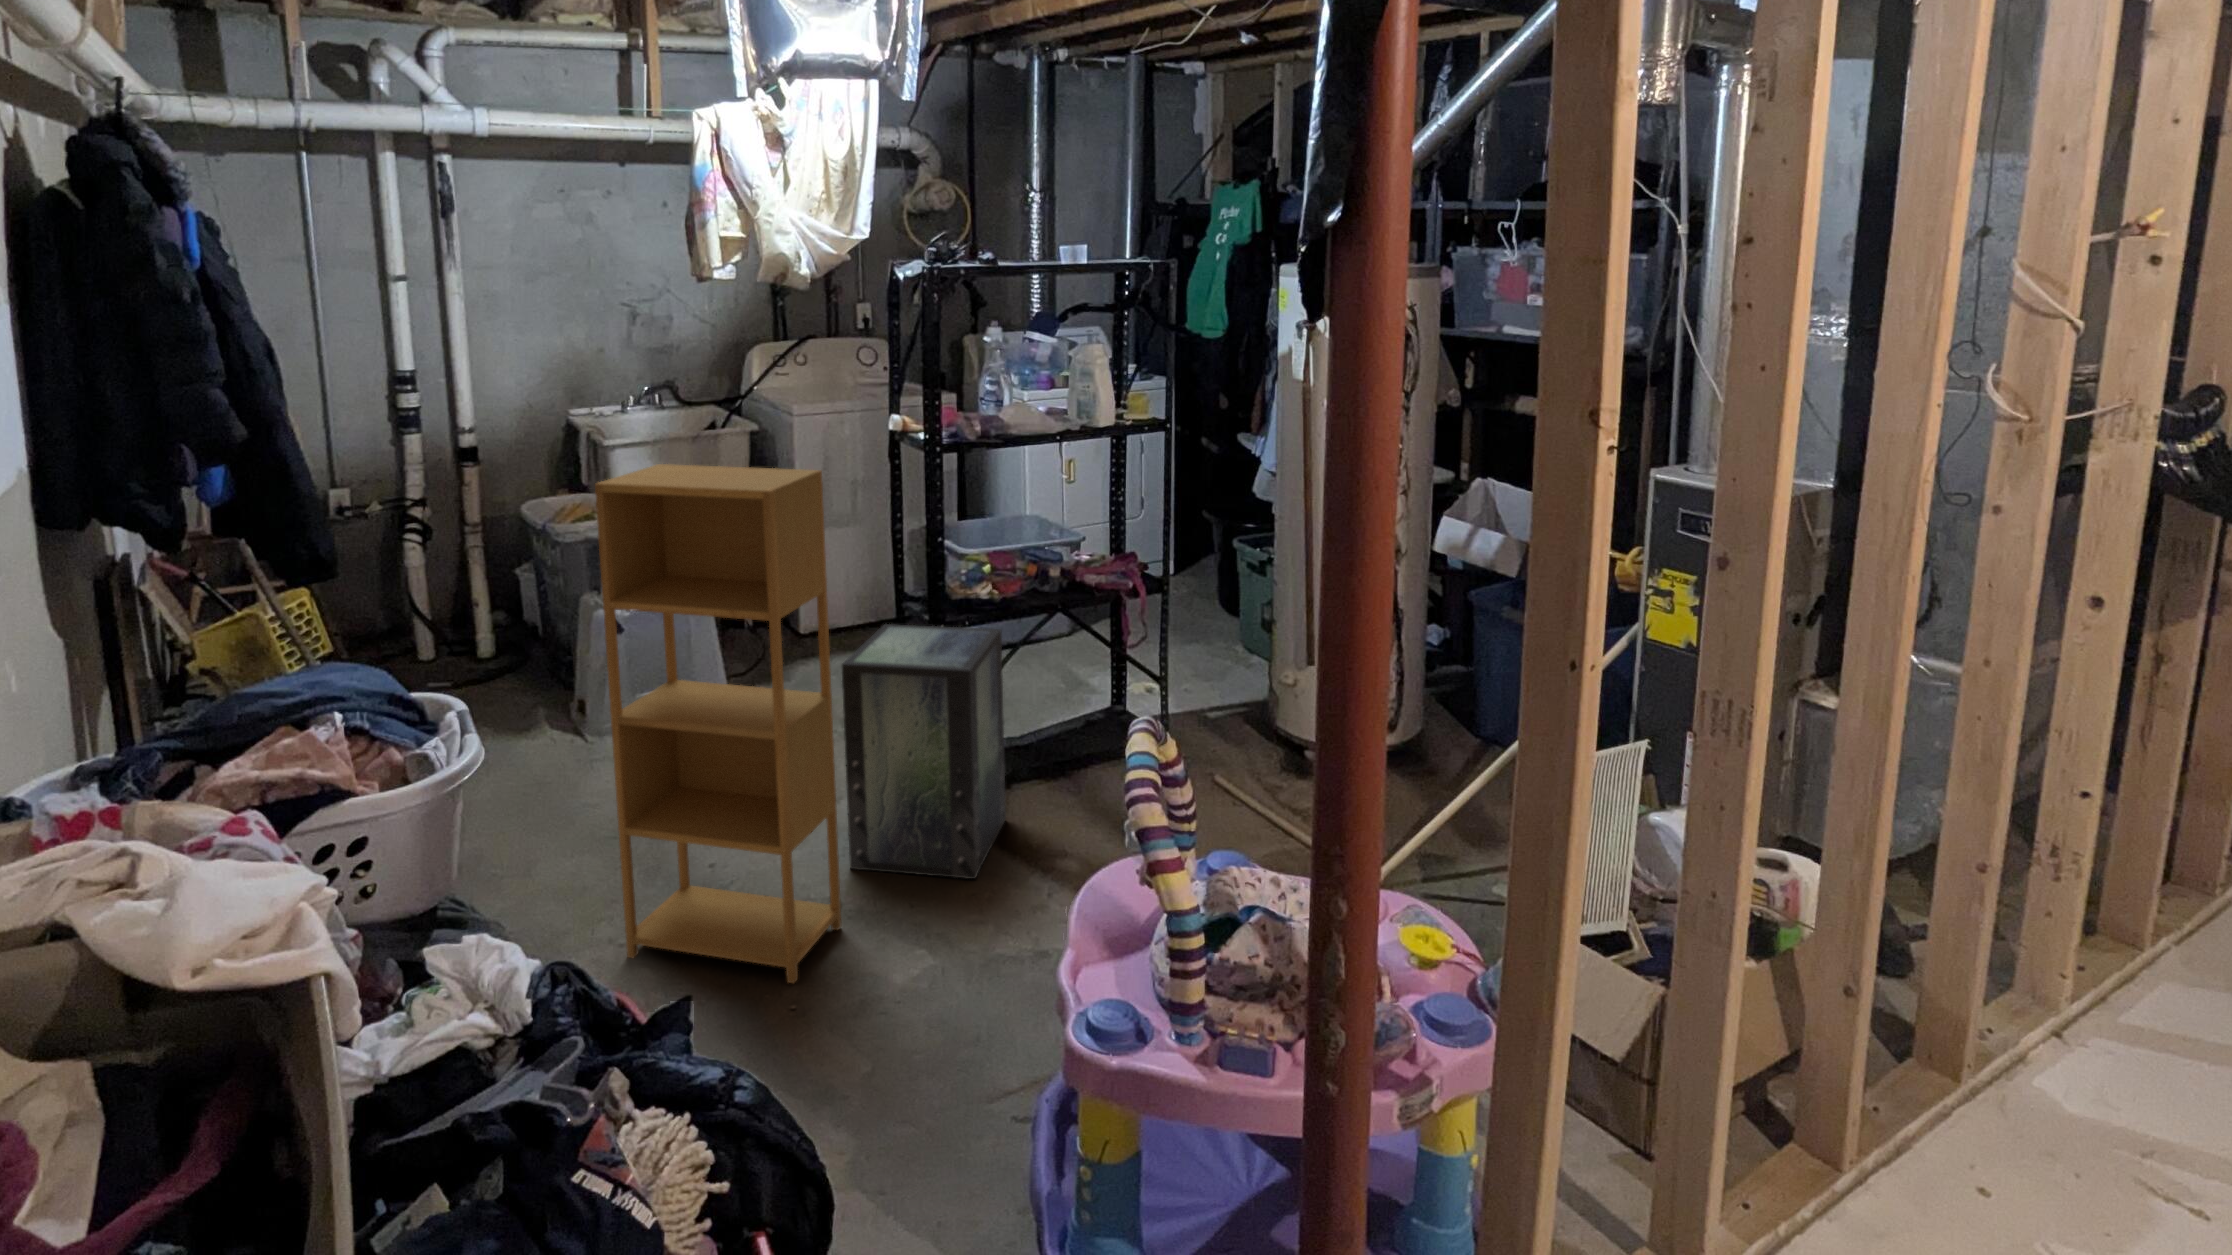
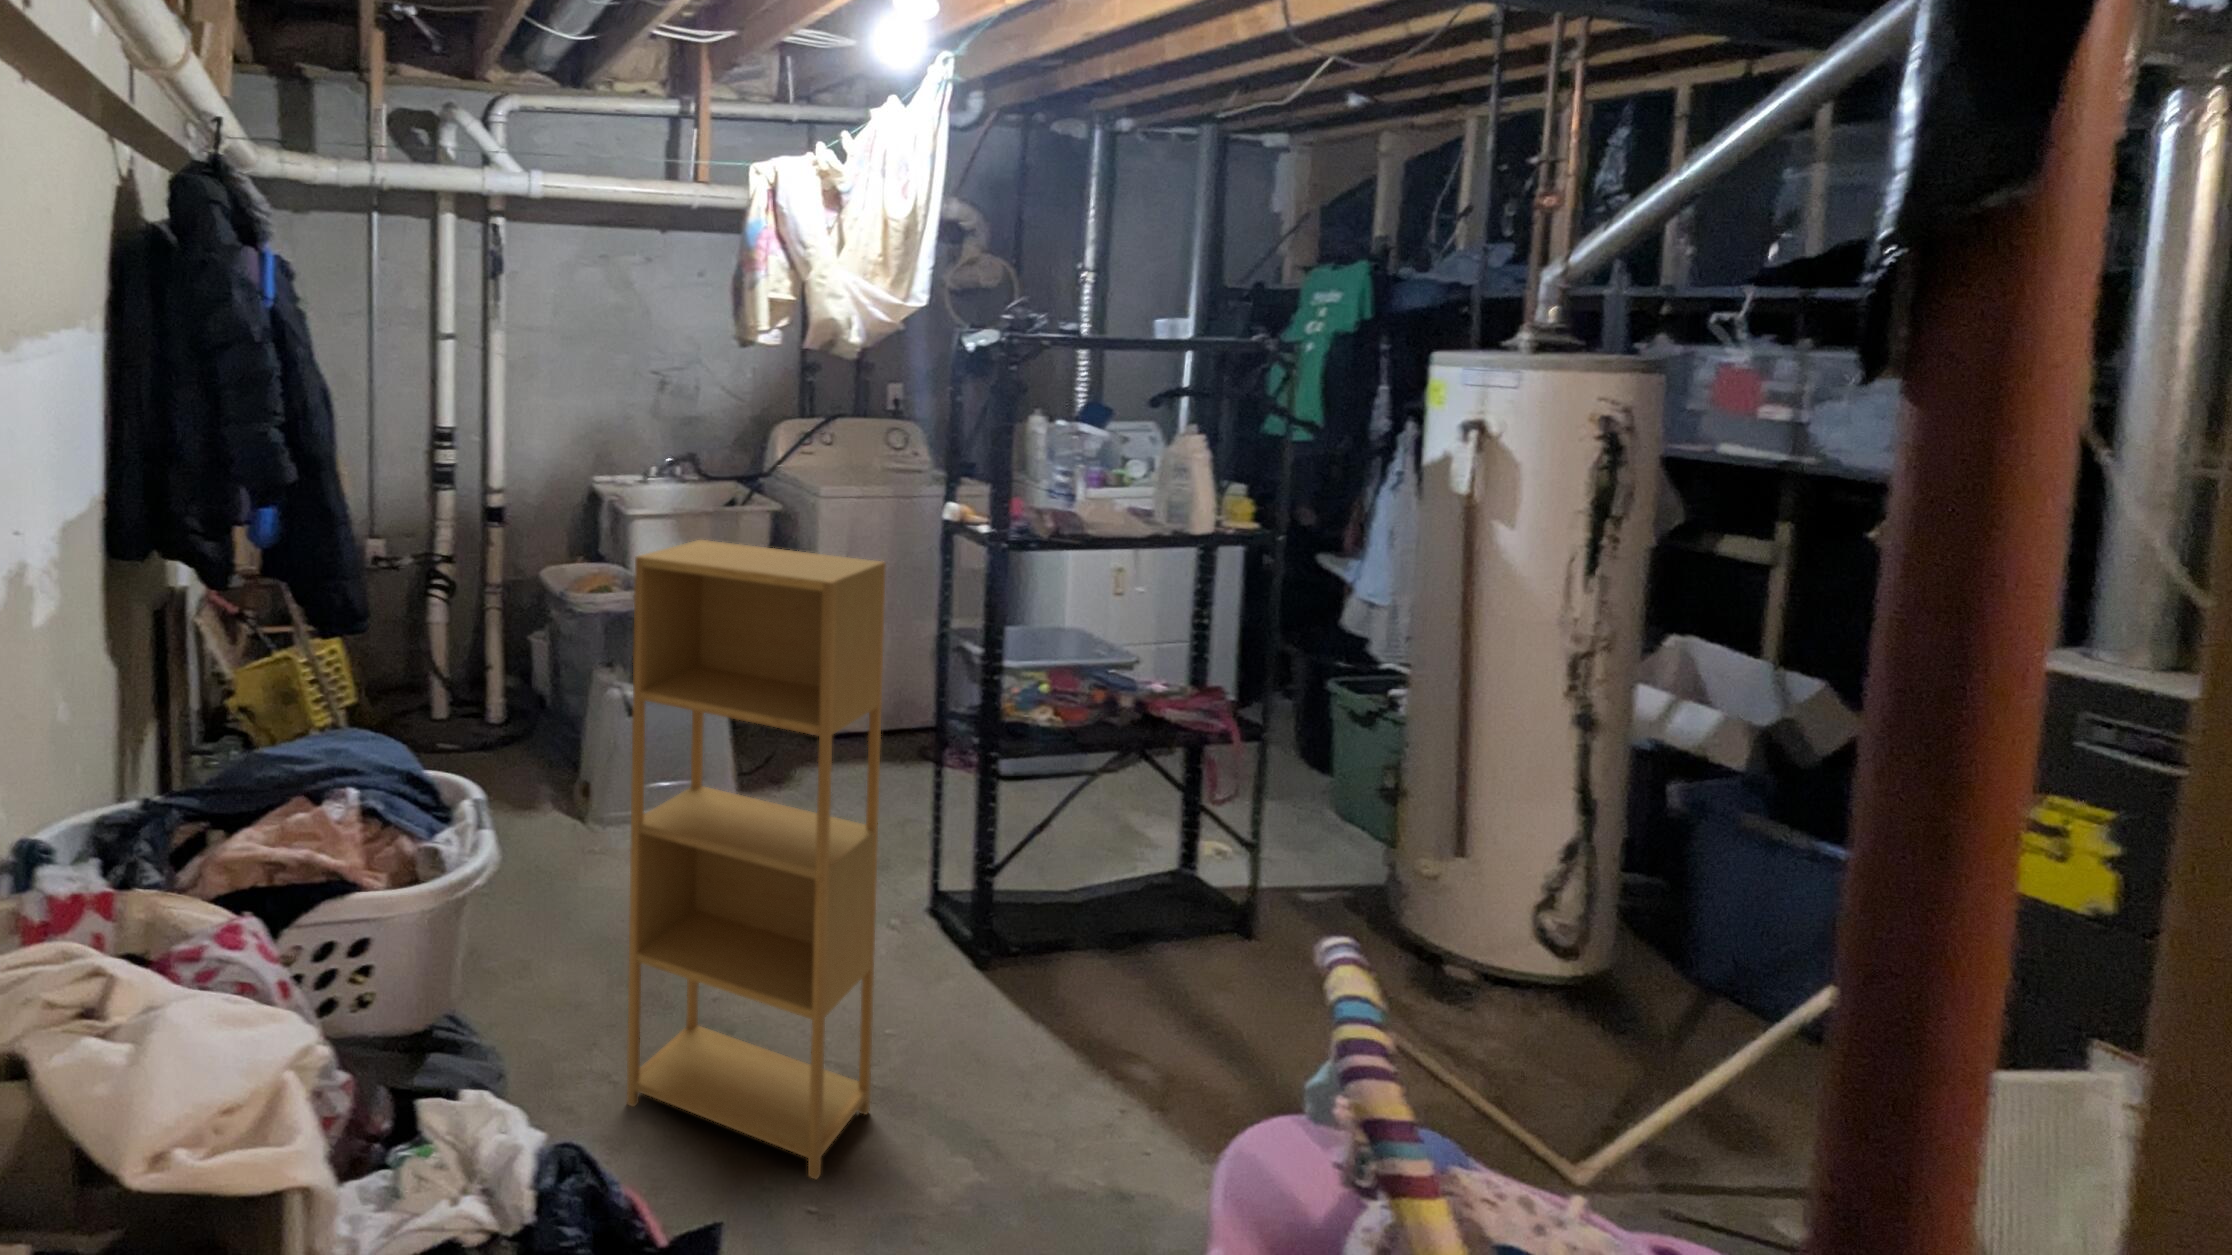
storage box: present [842,624,1006,879] -> none [877,744,1069,1075]

